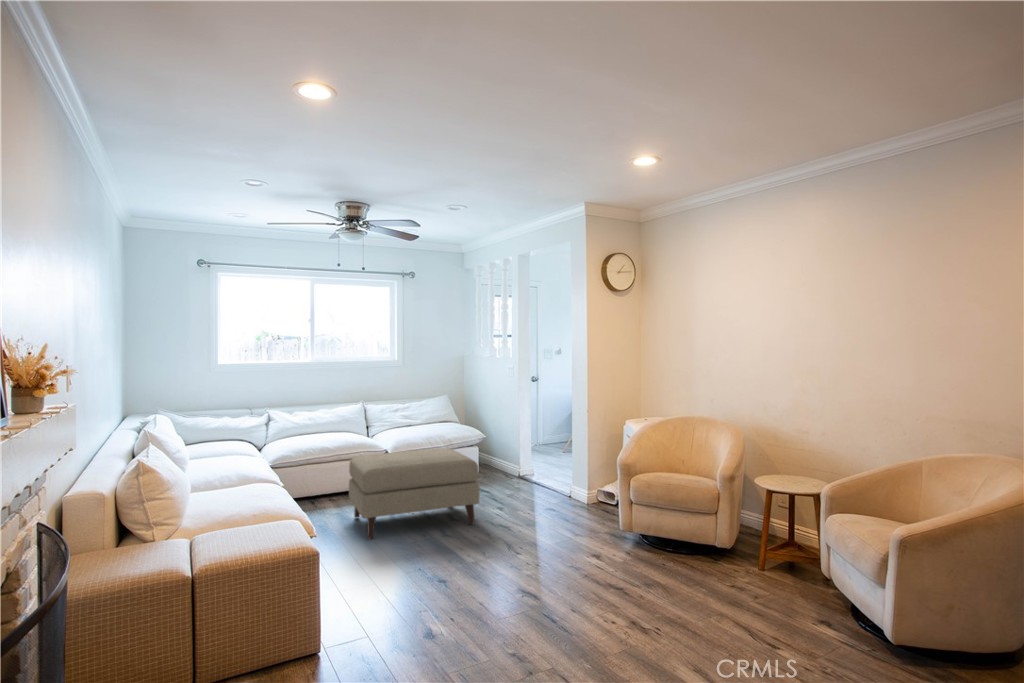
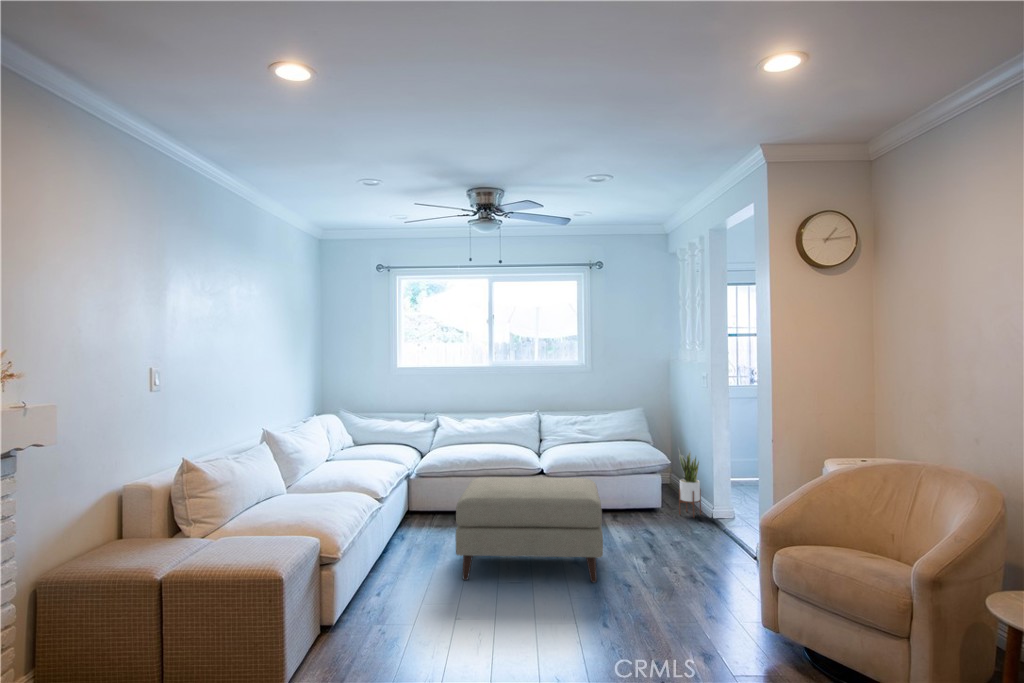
potted plant: none [491,424,510,477] -> present [679,452,701,517]

